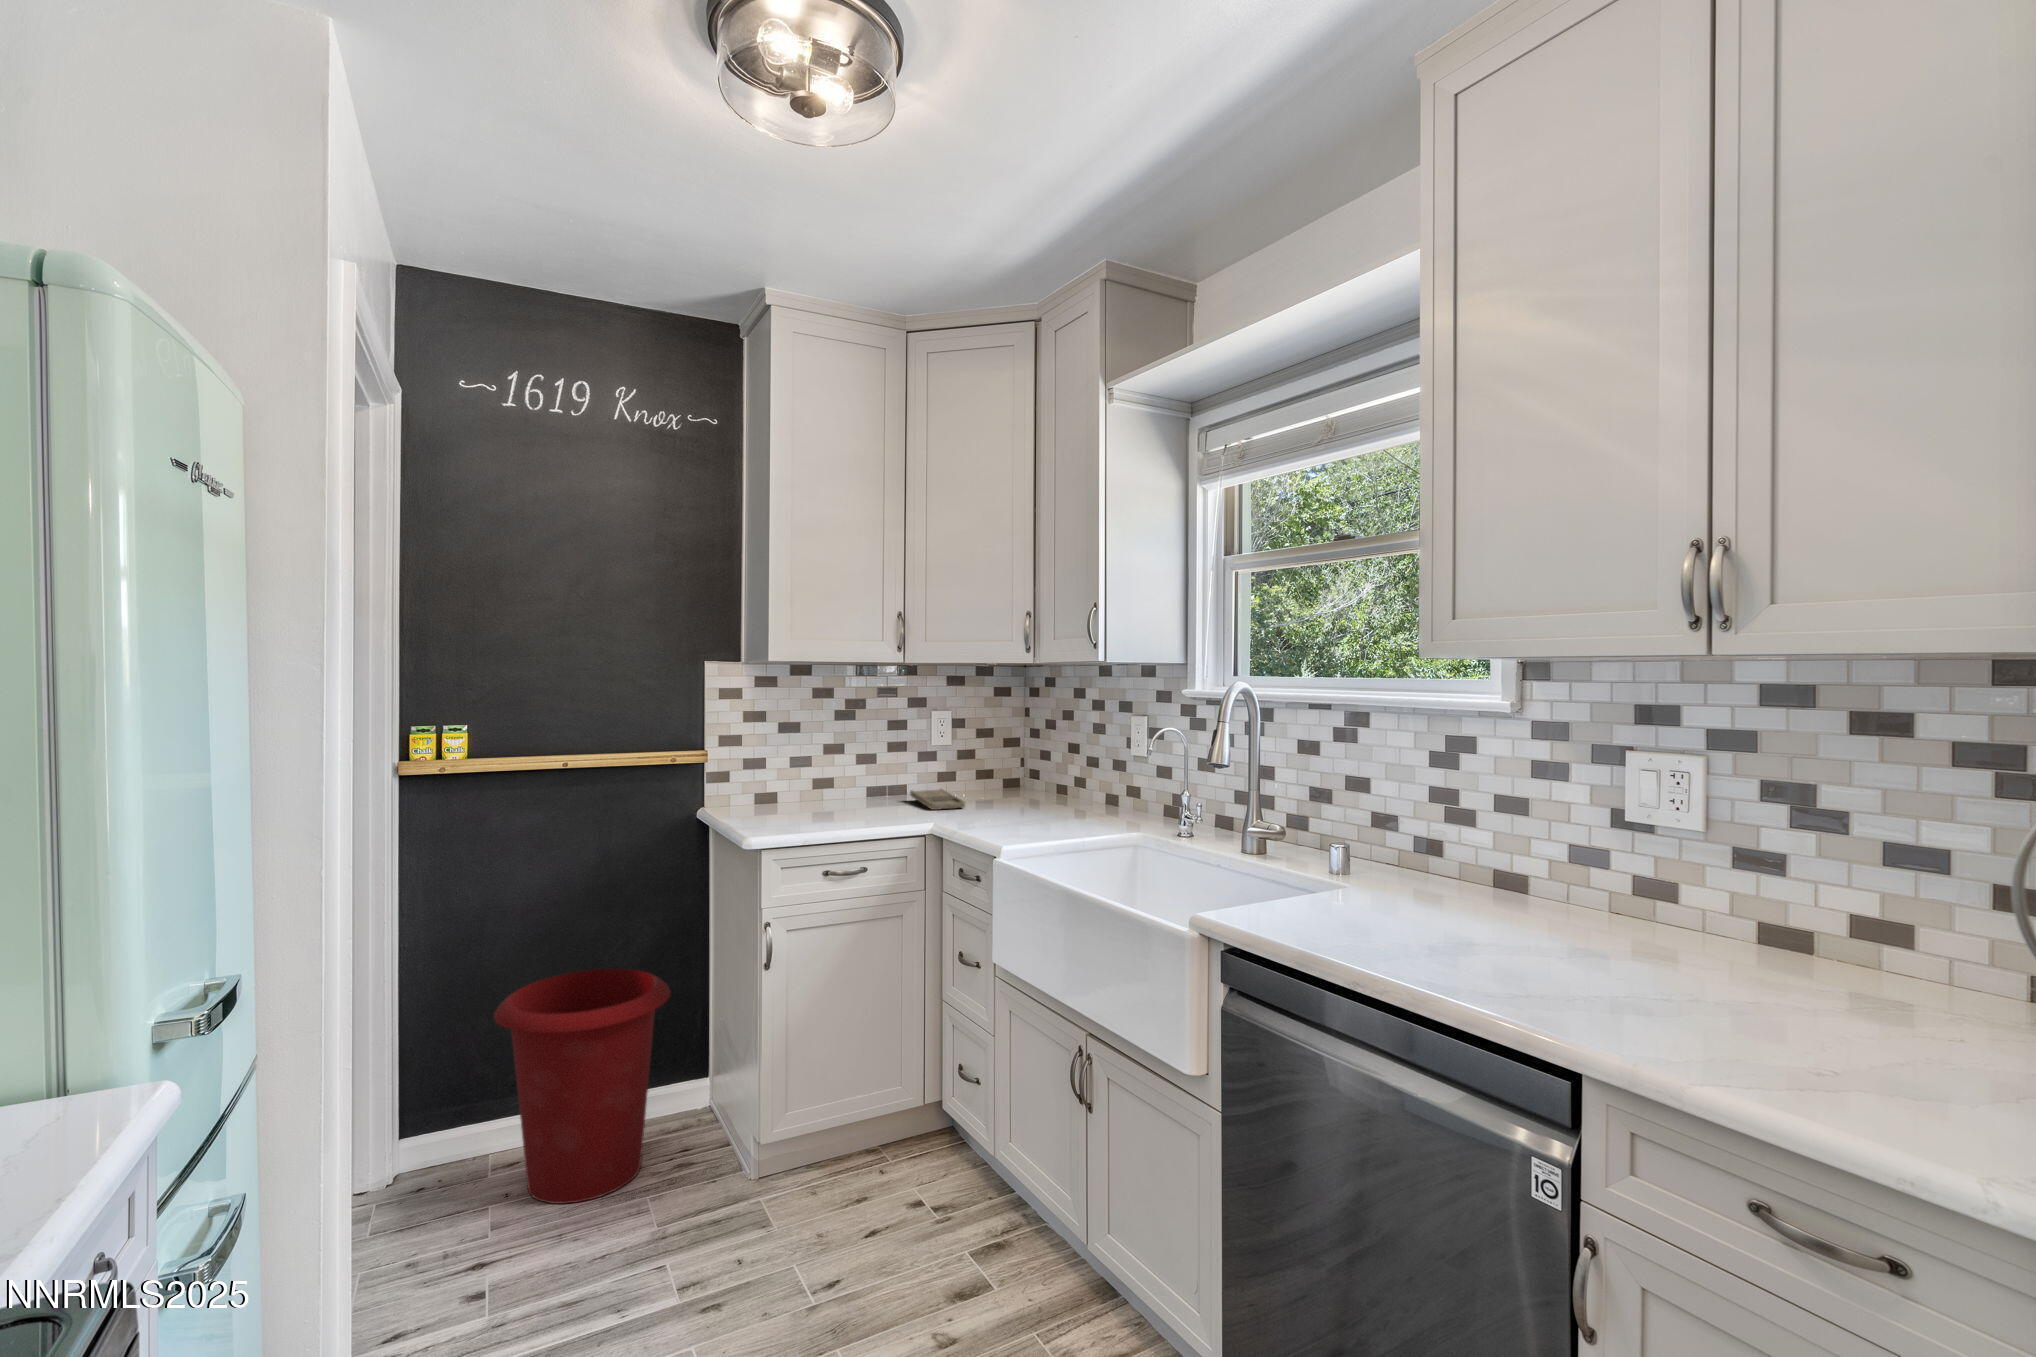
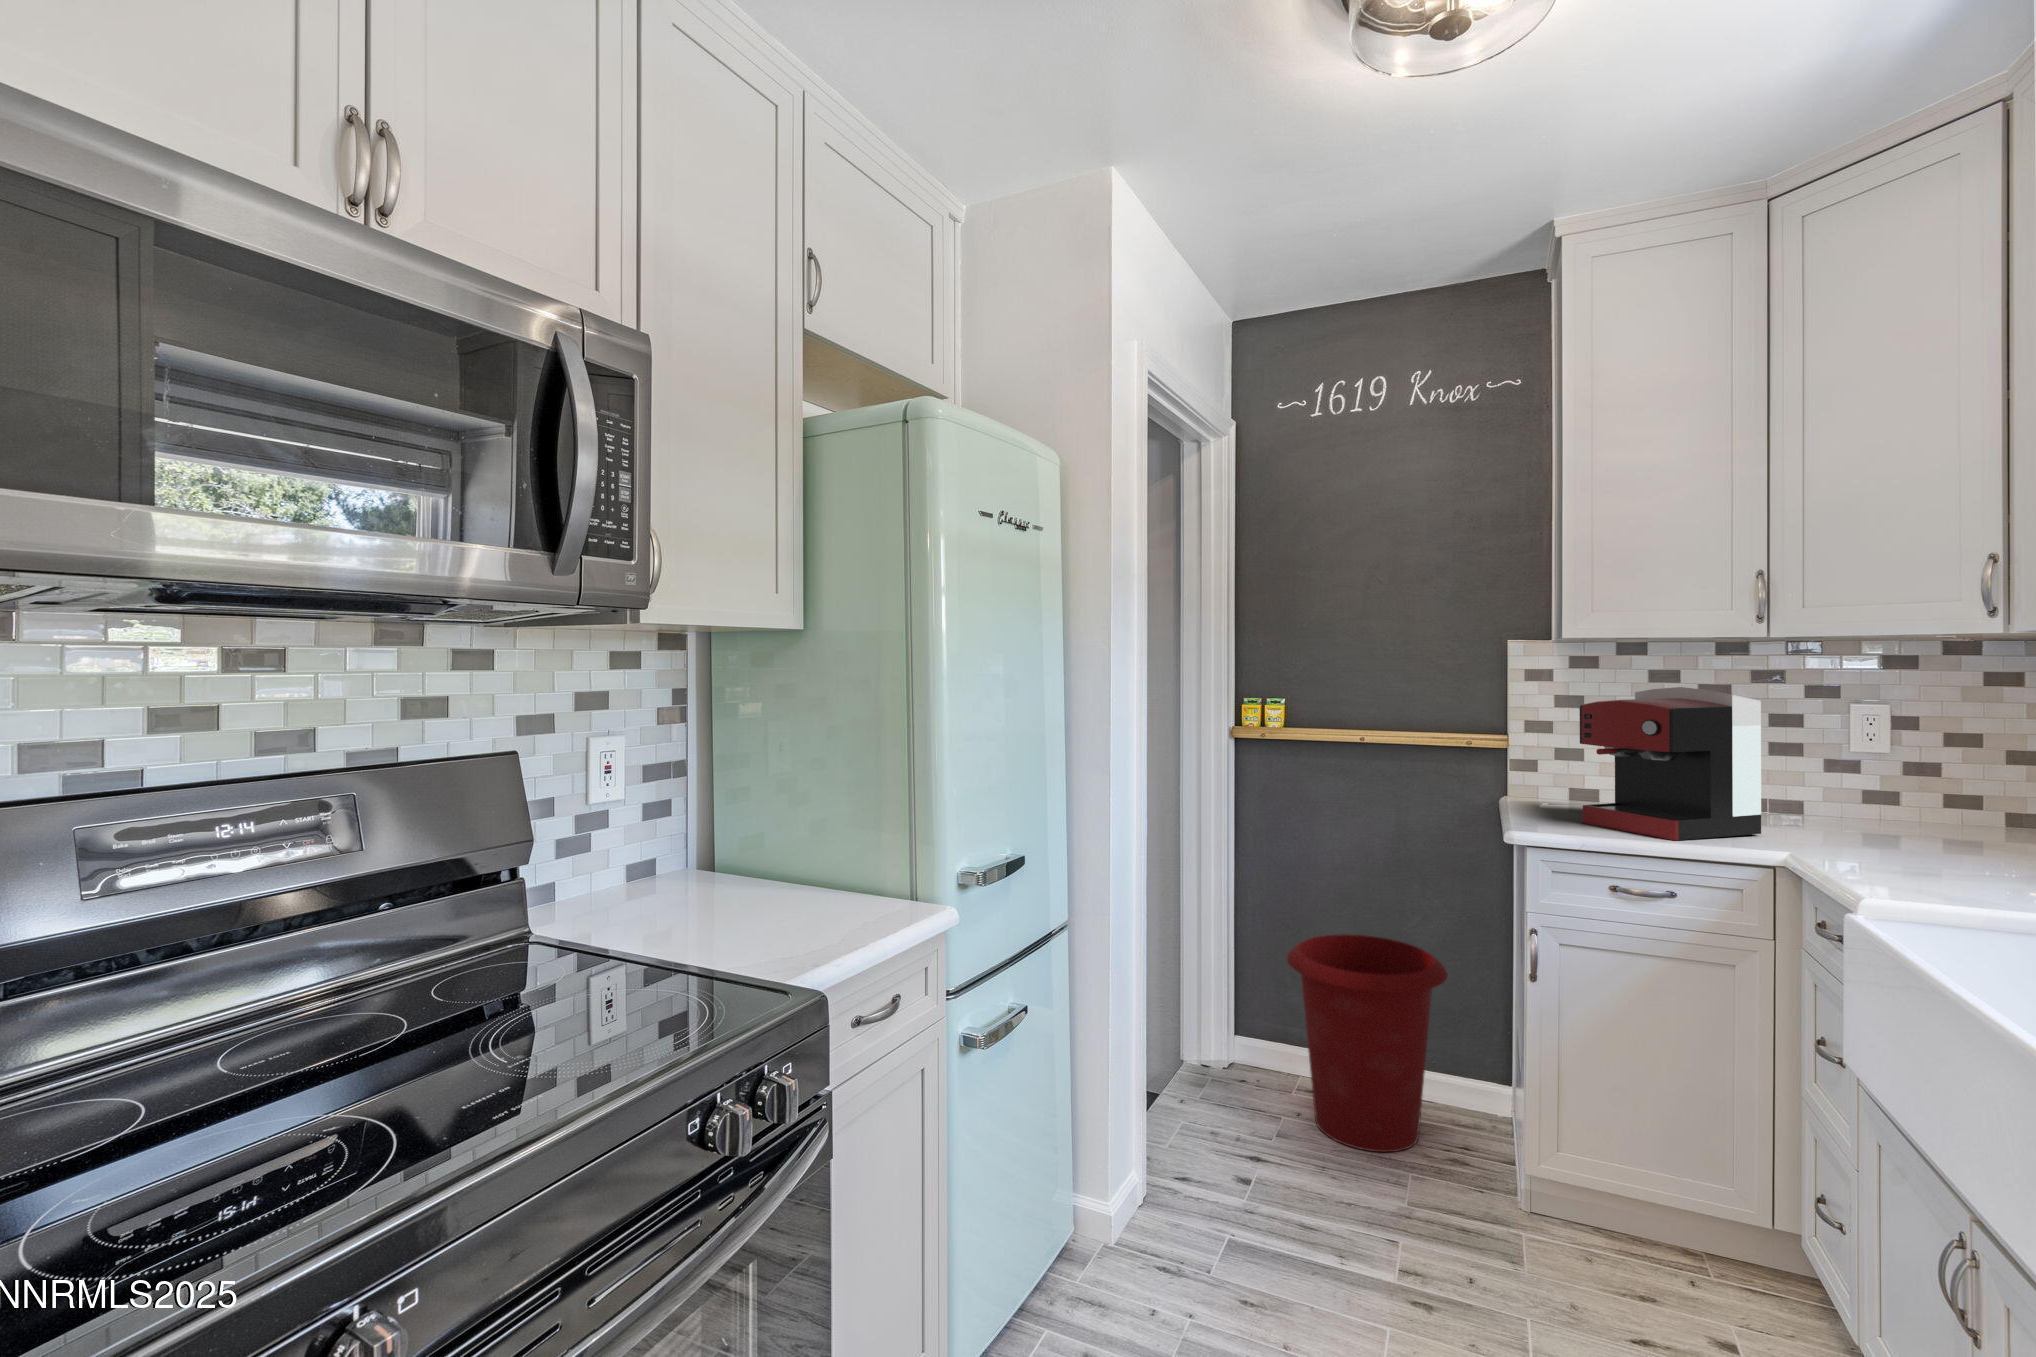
coffee maker: none [781,701,898,825] -> present [1580,687,1761,840]
tray: present [910,789,966,810] -> none [1810,809,1895,843]

